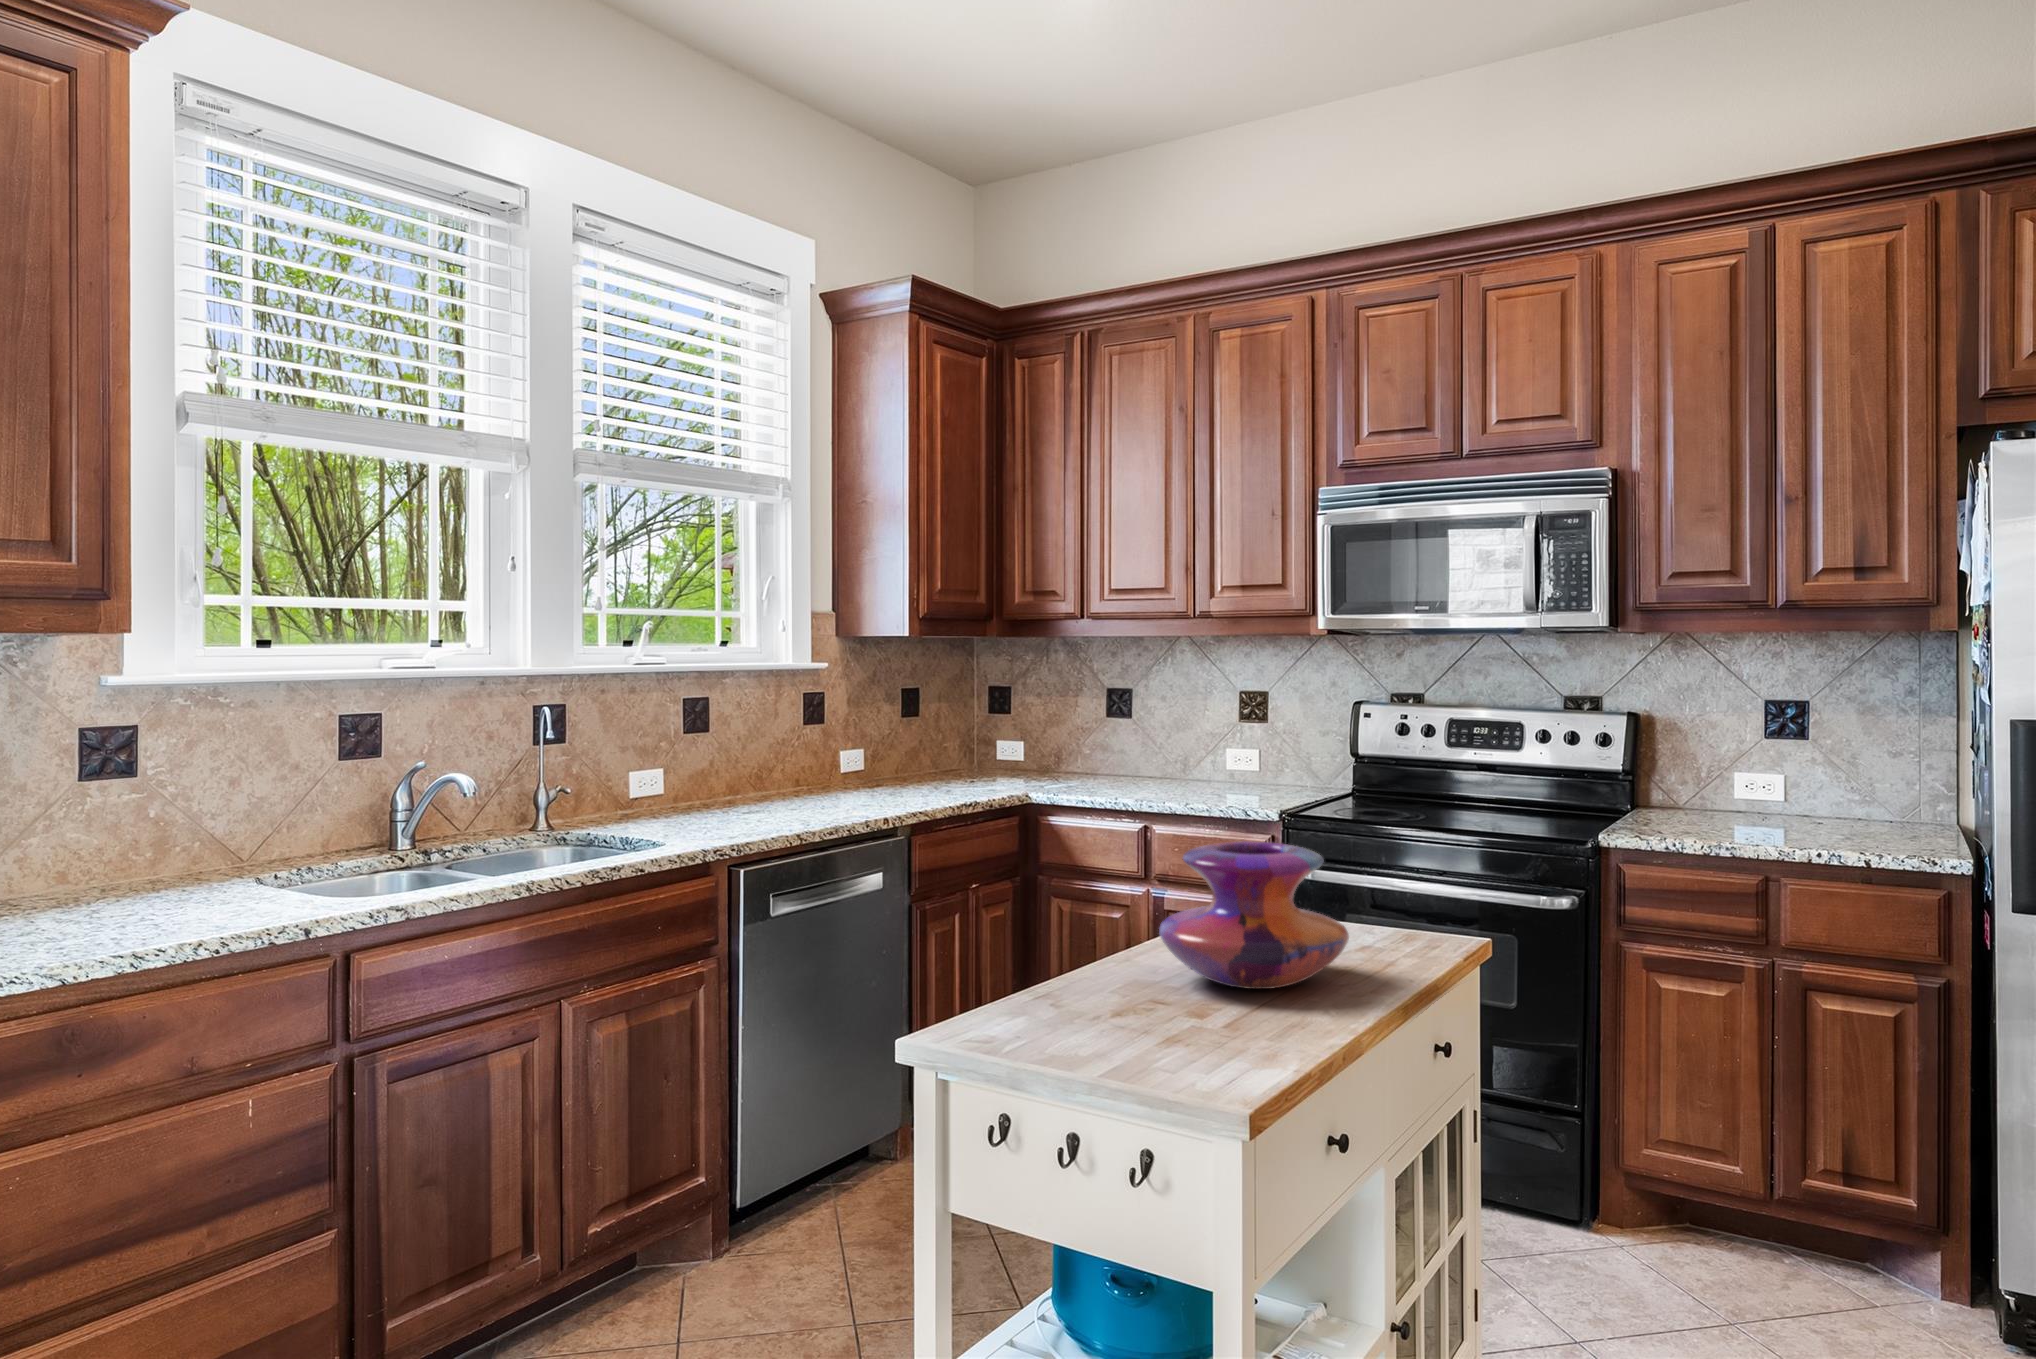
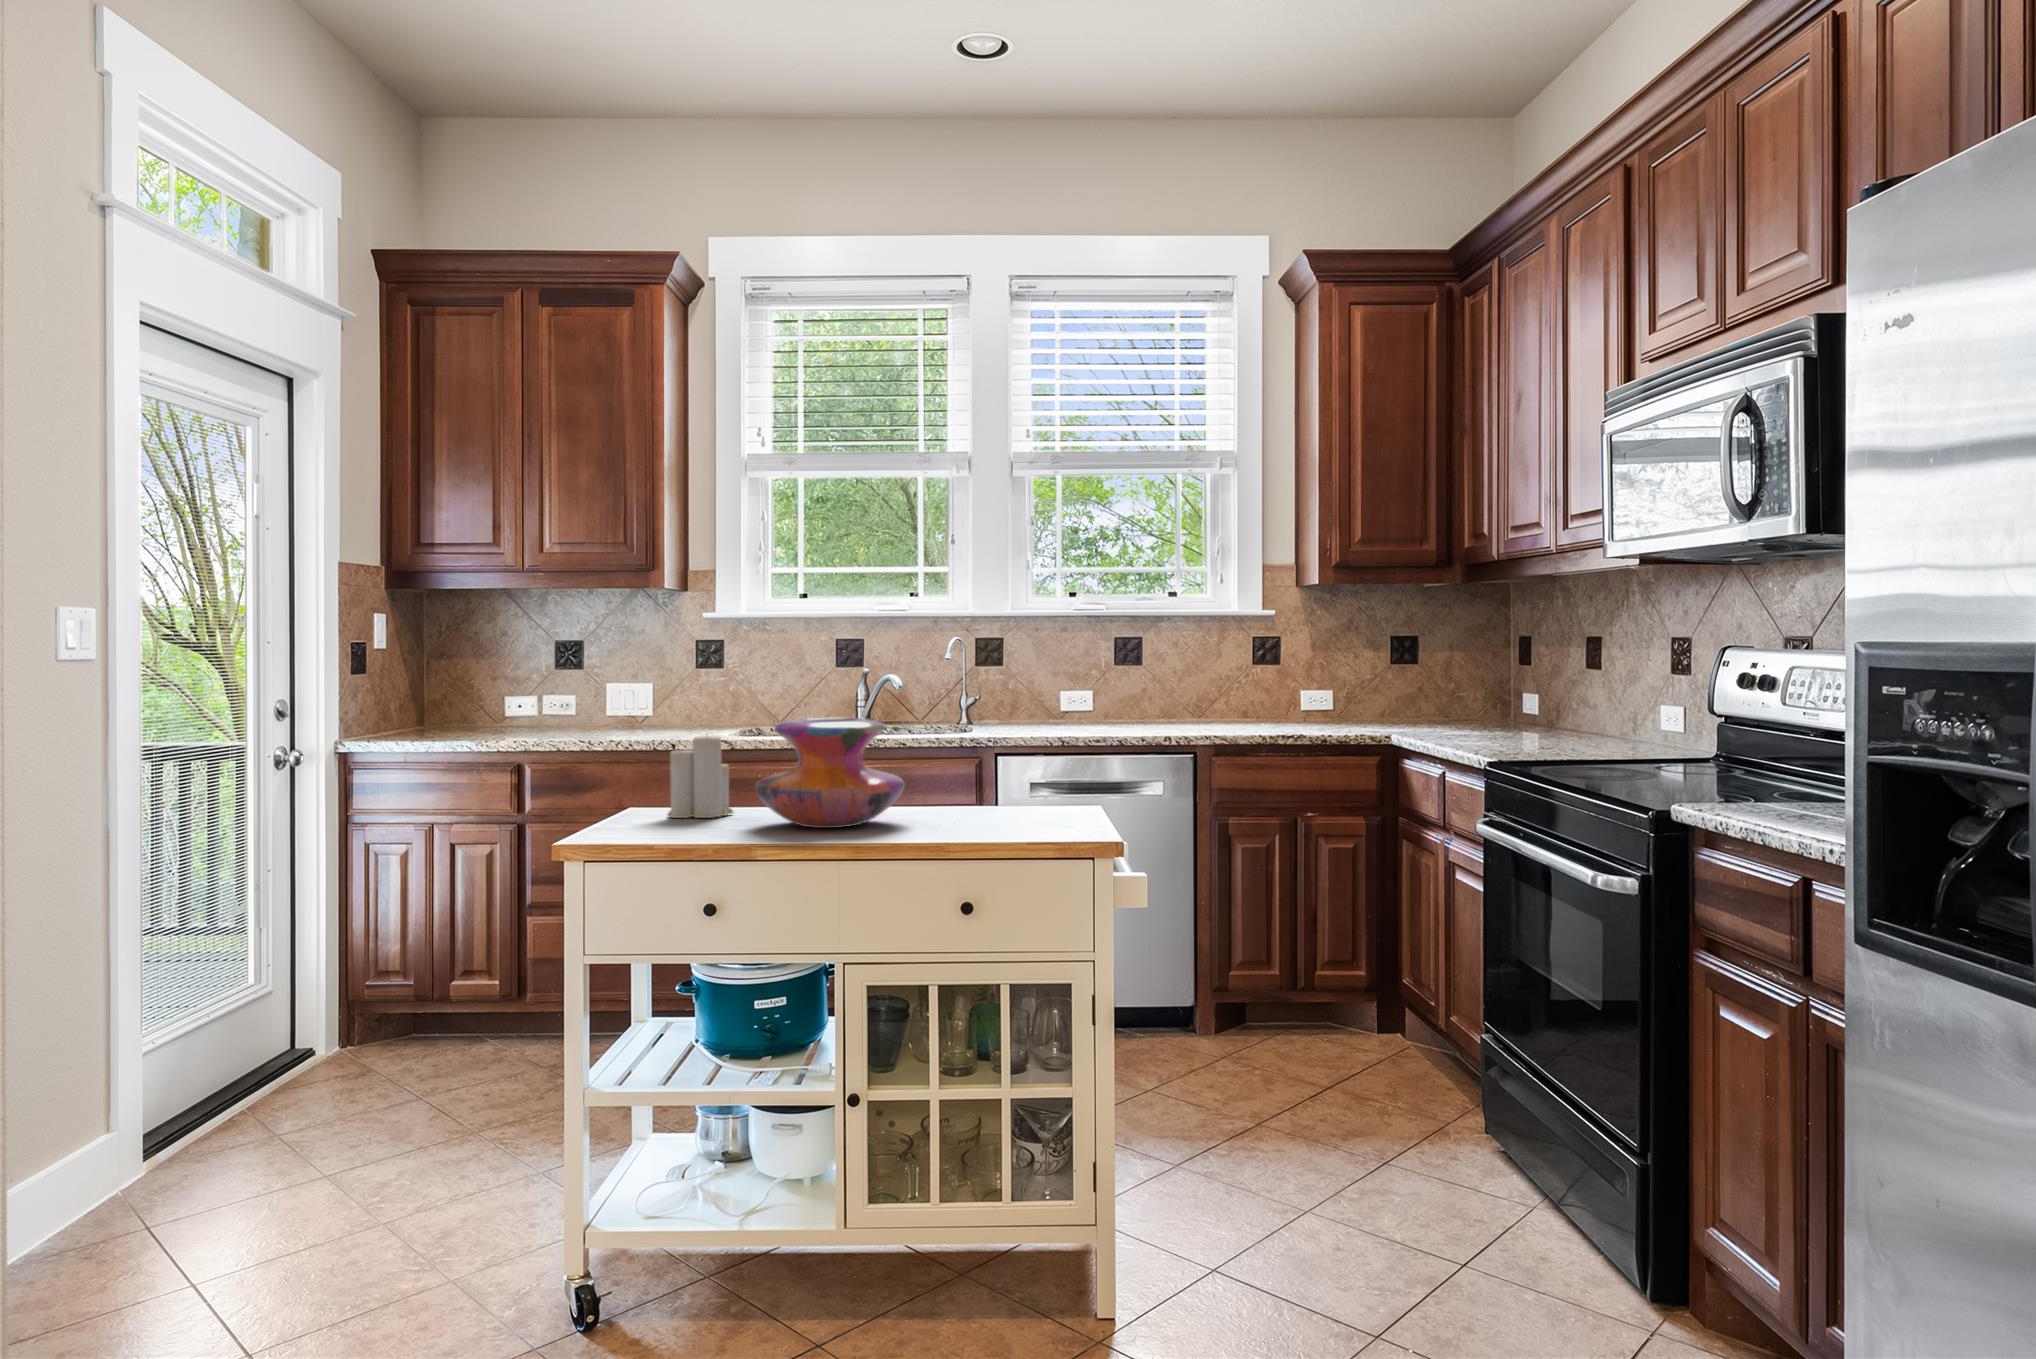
candle: none [1038,881,1104,1024] -> present [668,736,733,818]

